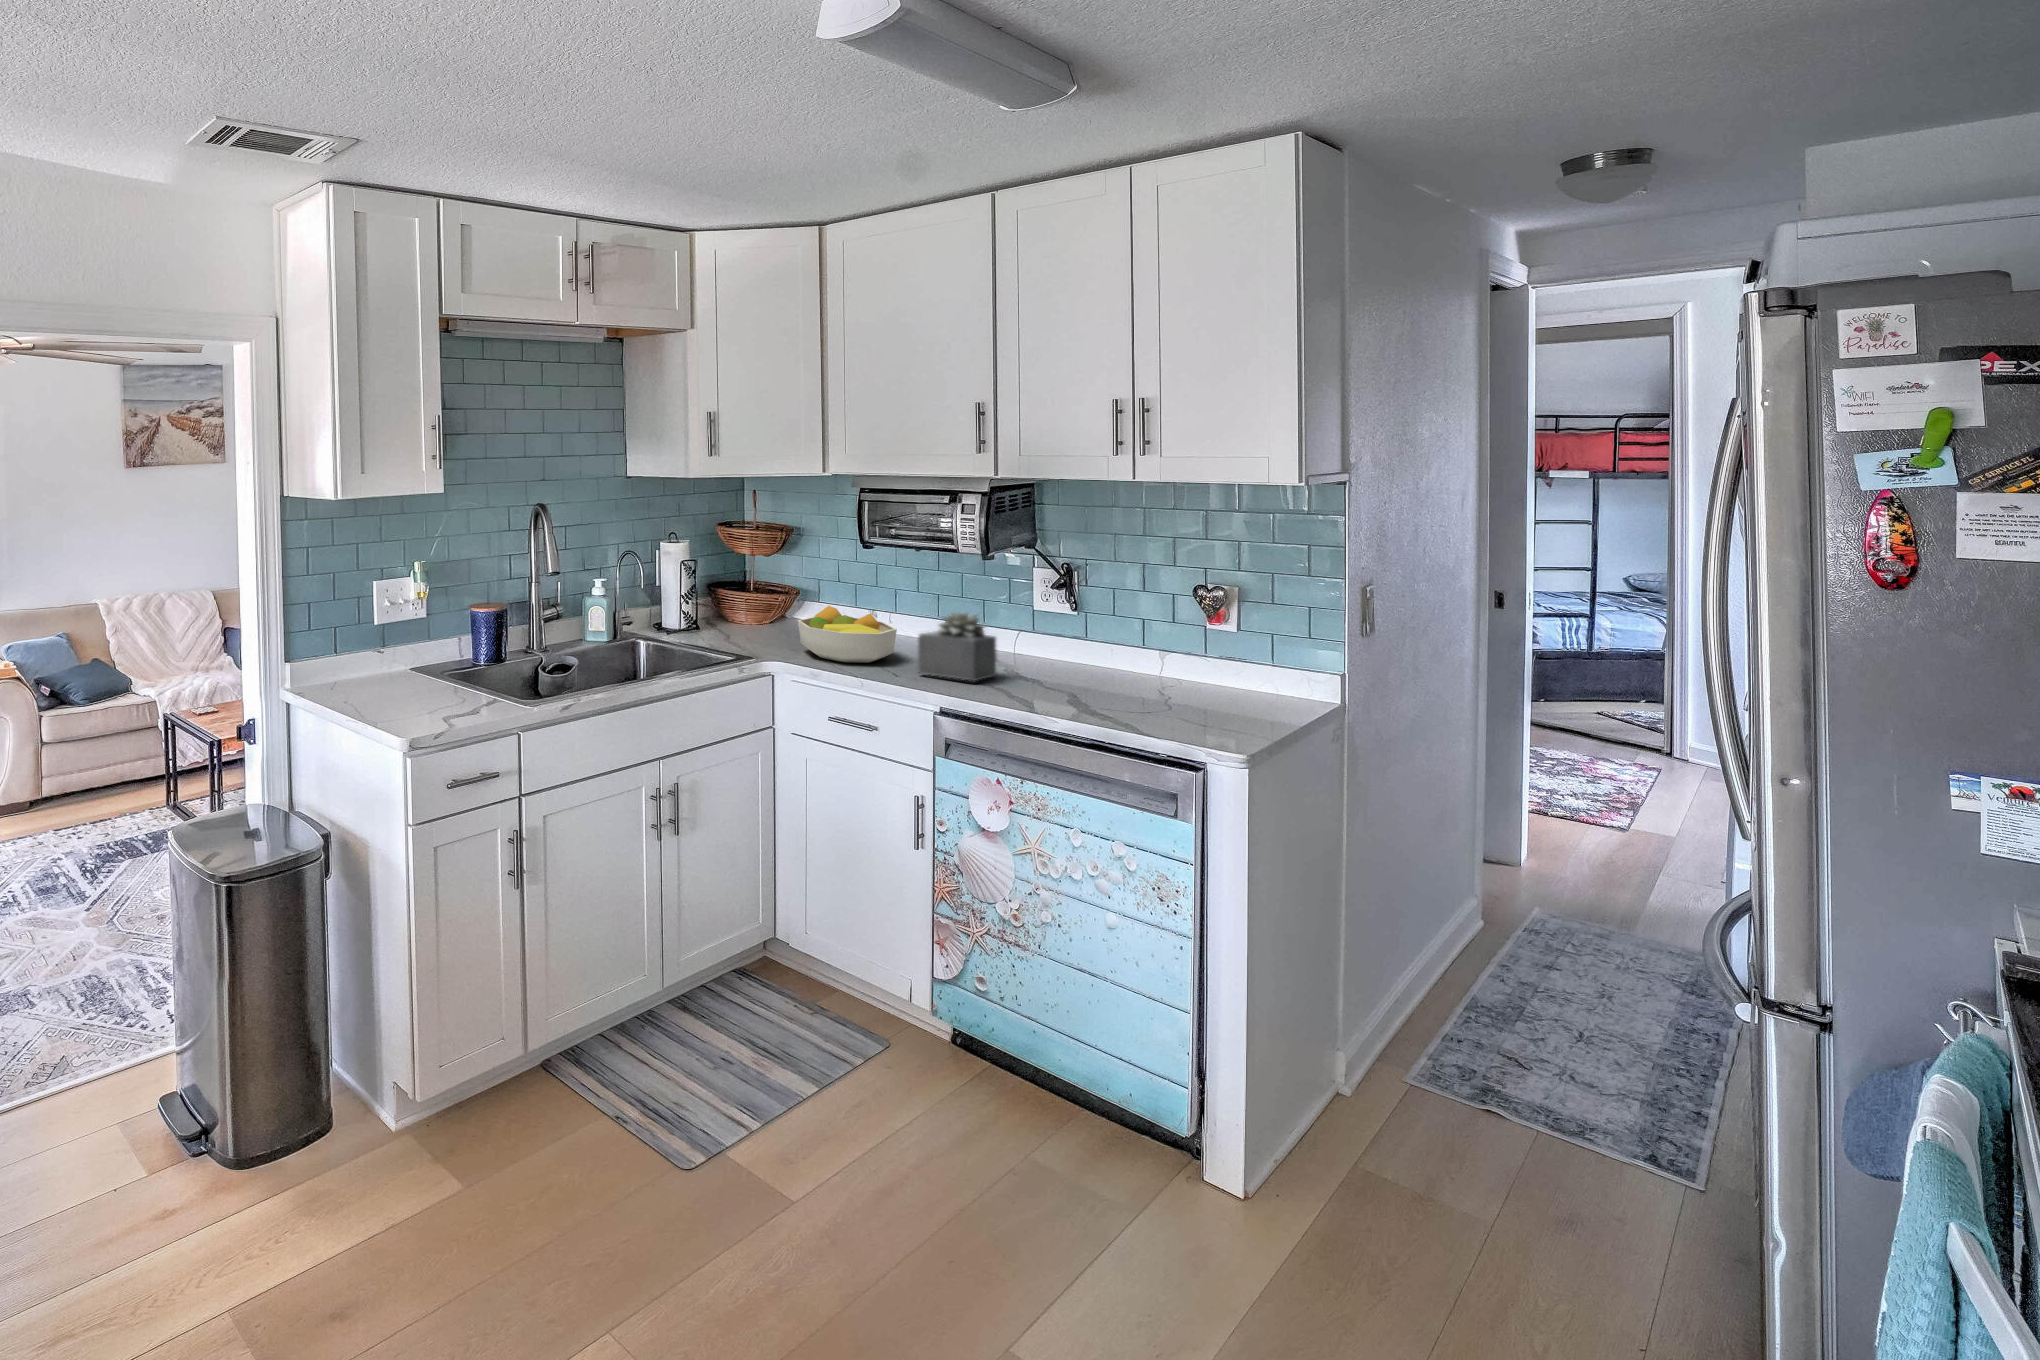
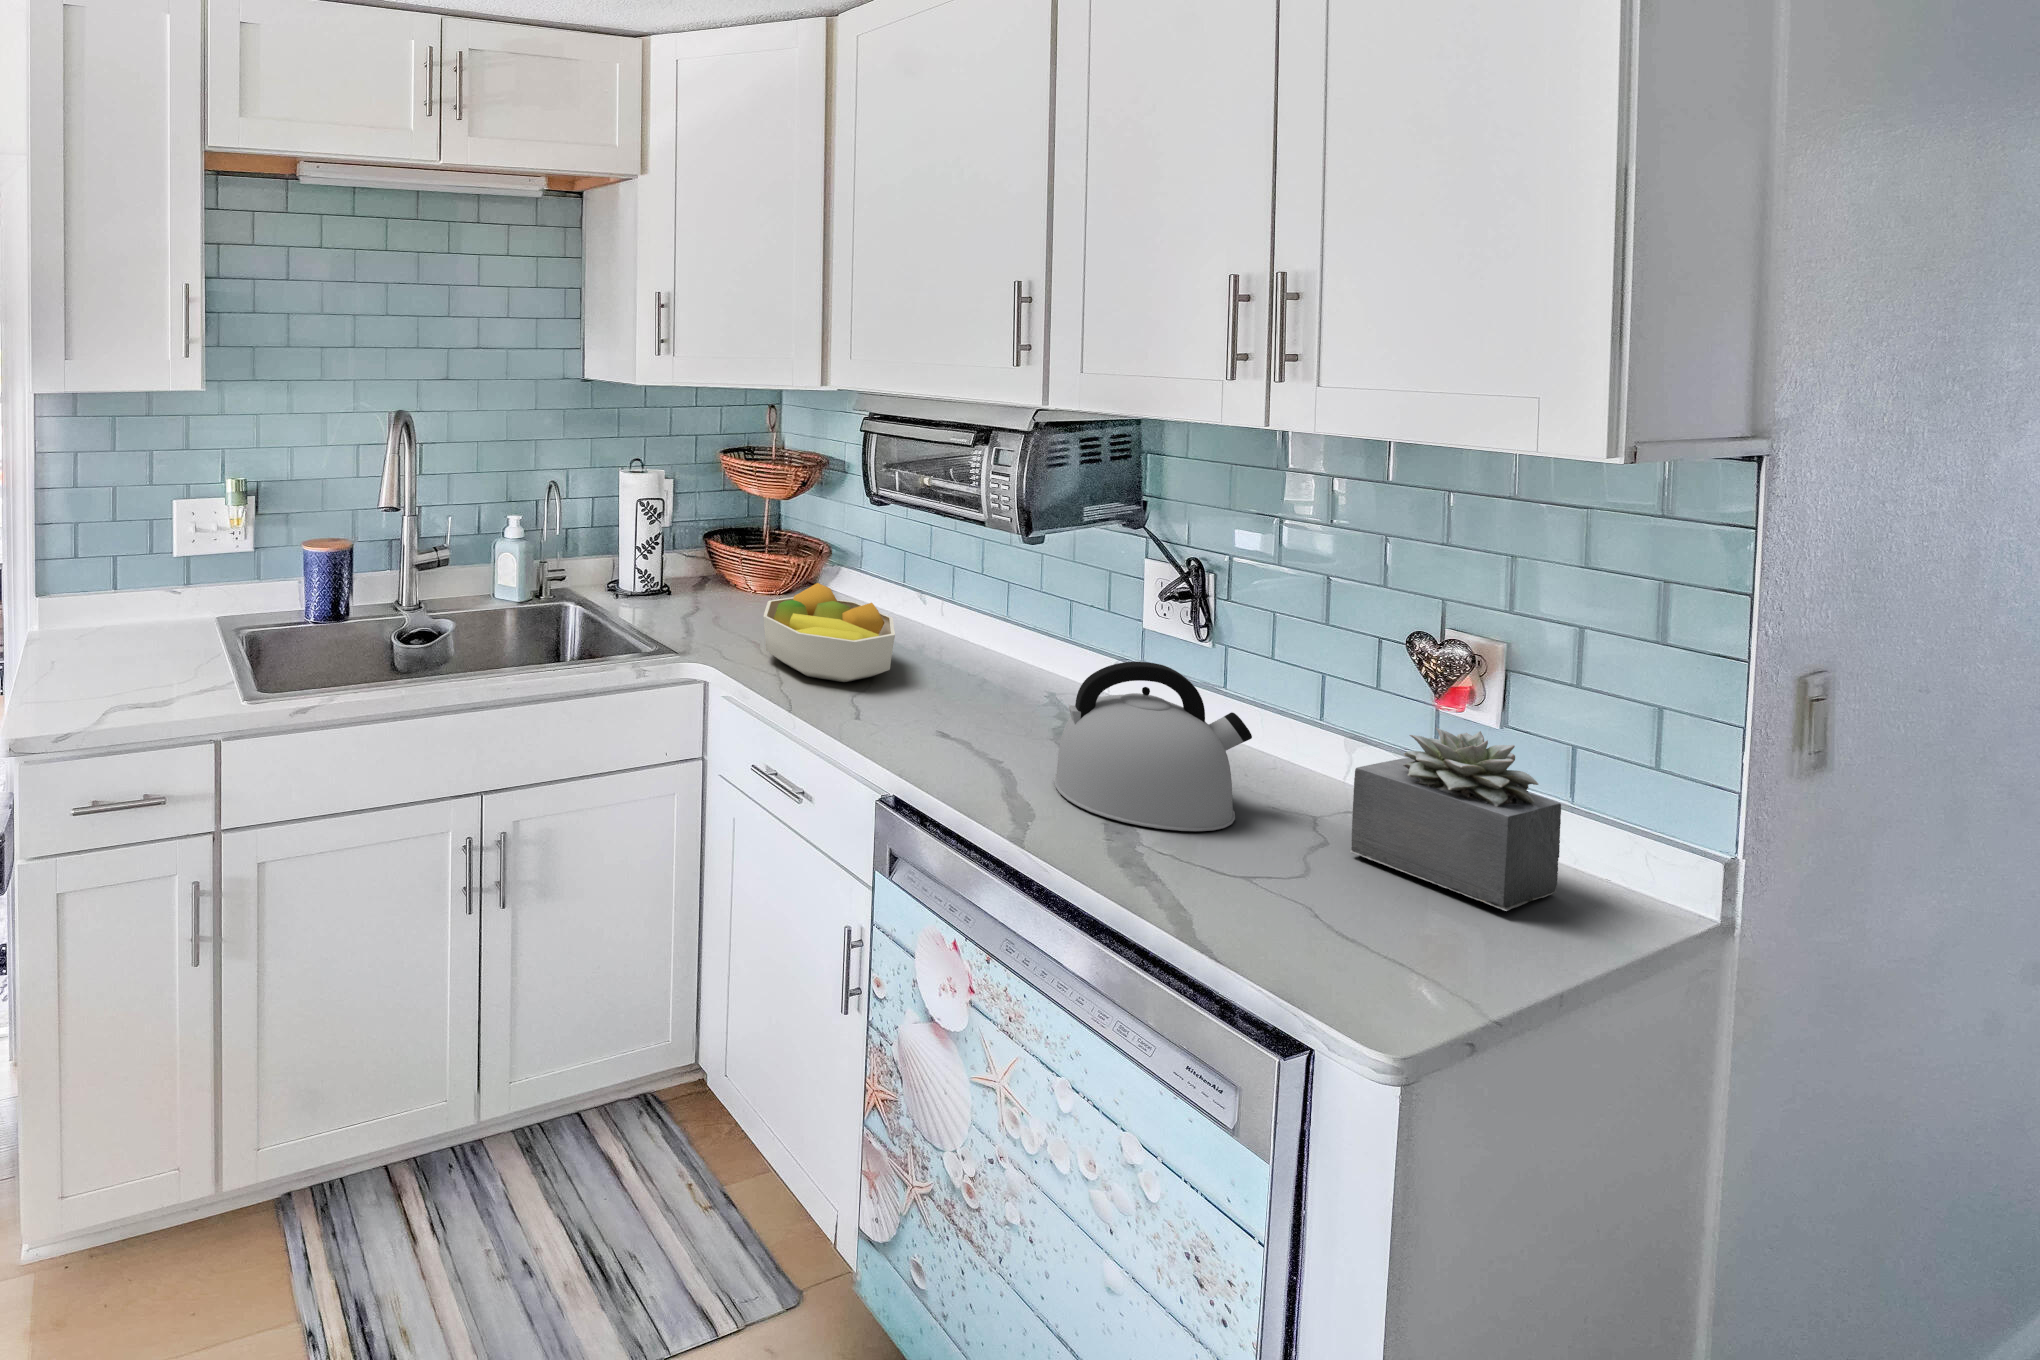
succulent plant: present [918,610,996,681] -> present [1350,728,1561,911]
kettle: none [1028,615,1130,701] -> present [1054,662,1252,831]

